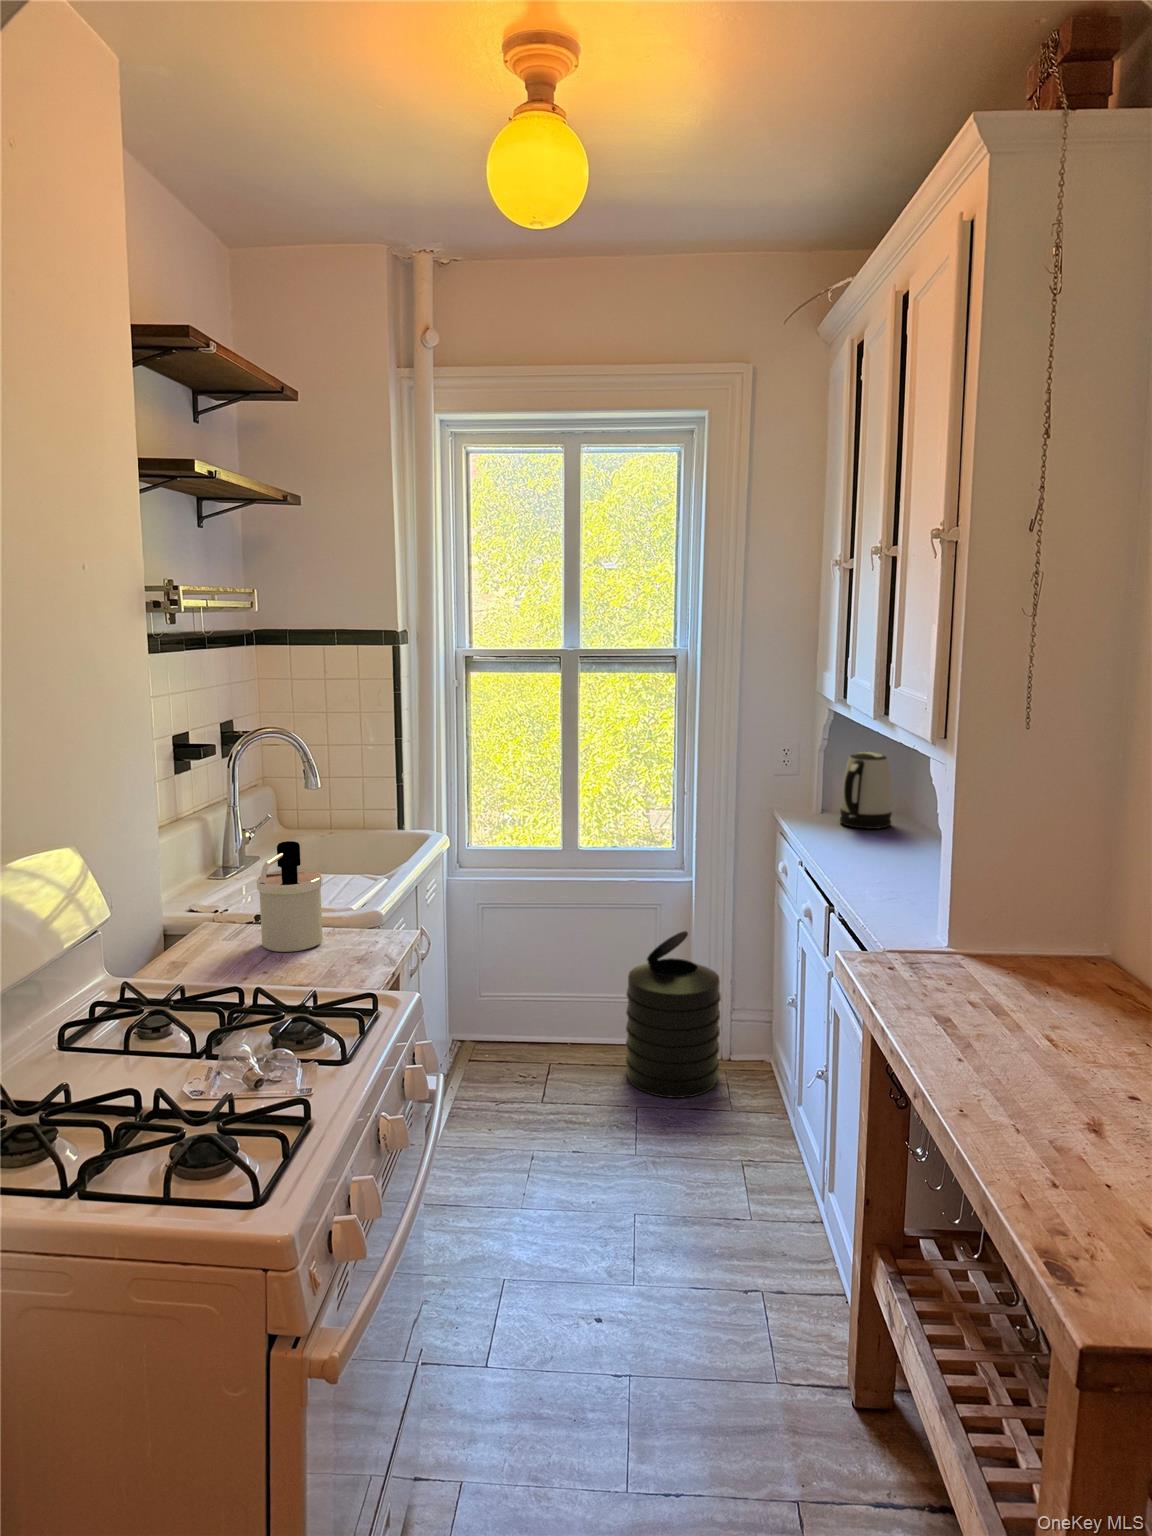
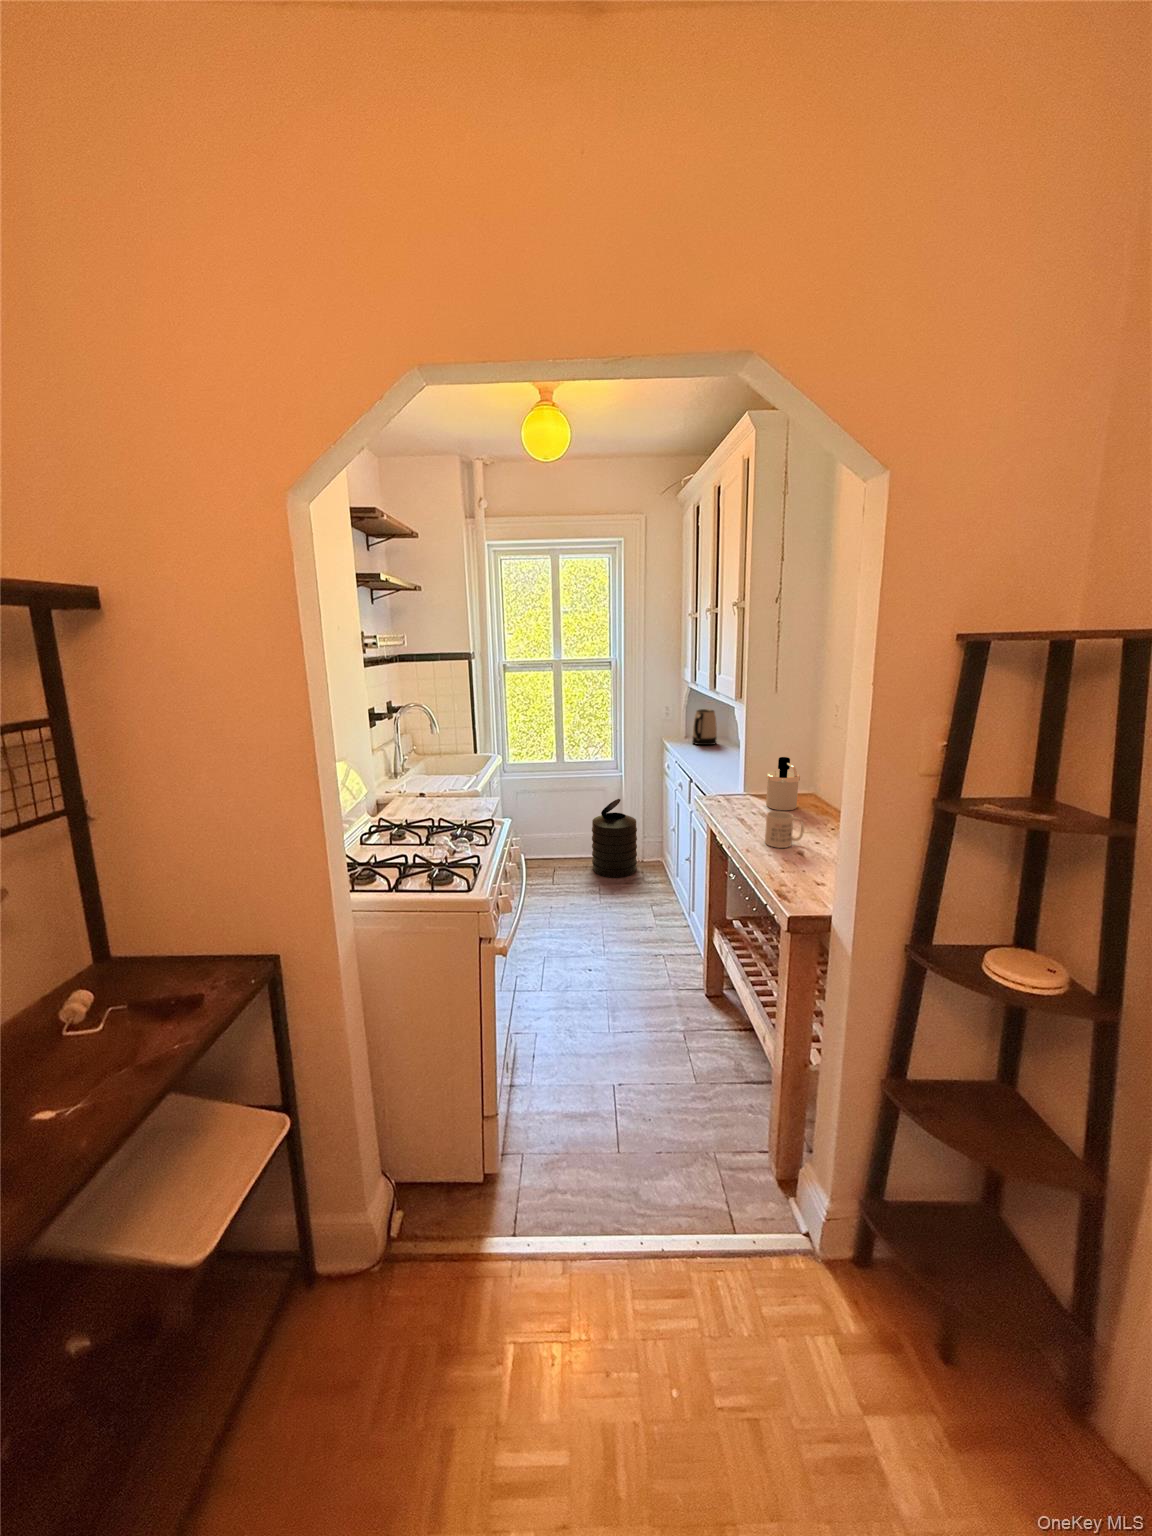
soap dispenser: present [257,841,323,952] -> present [766,757,800,810]
mug: none [1000,1014,1096,1109] -> present [765,811,804,848]

